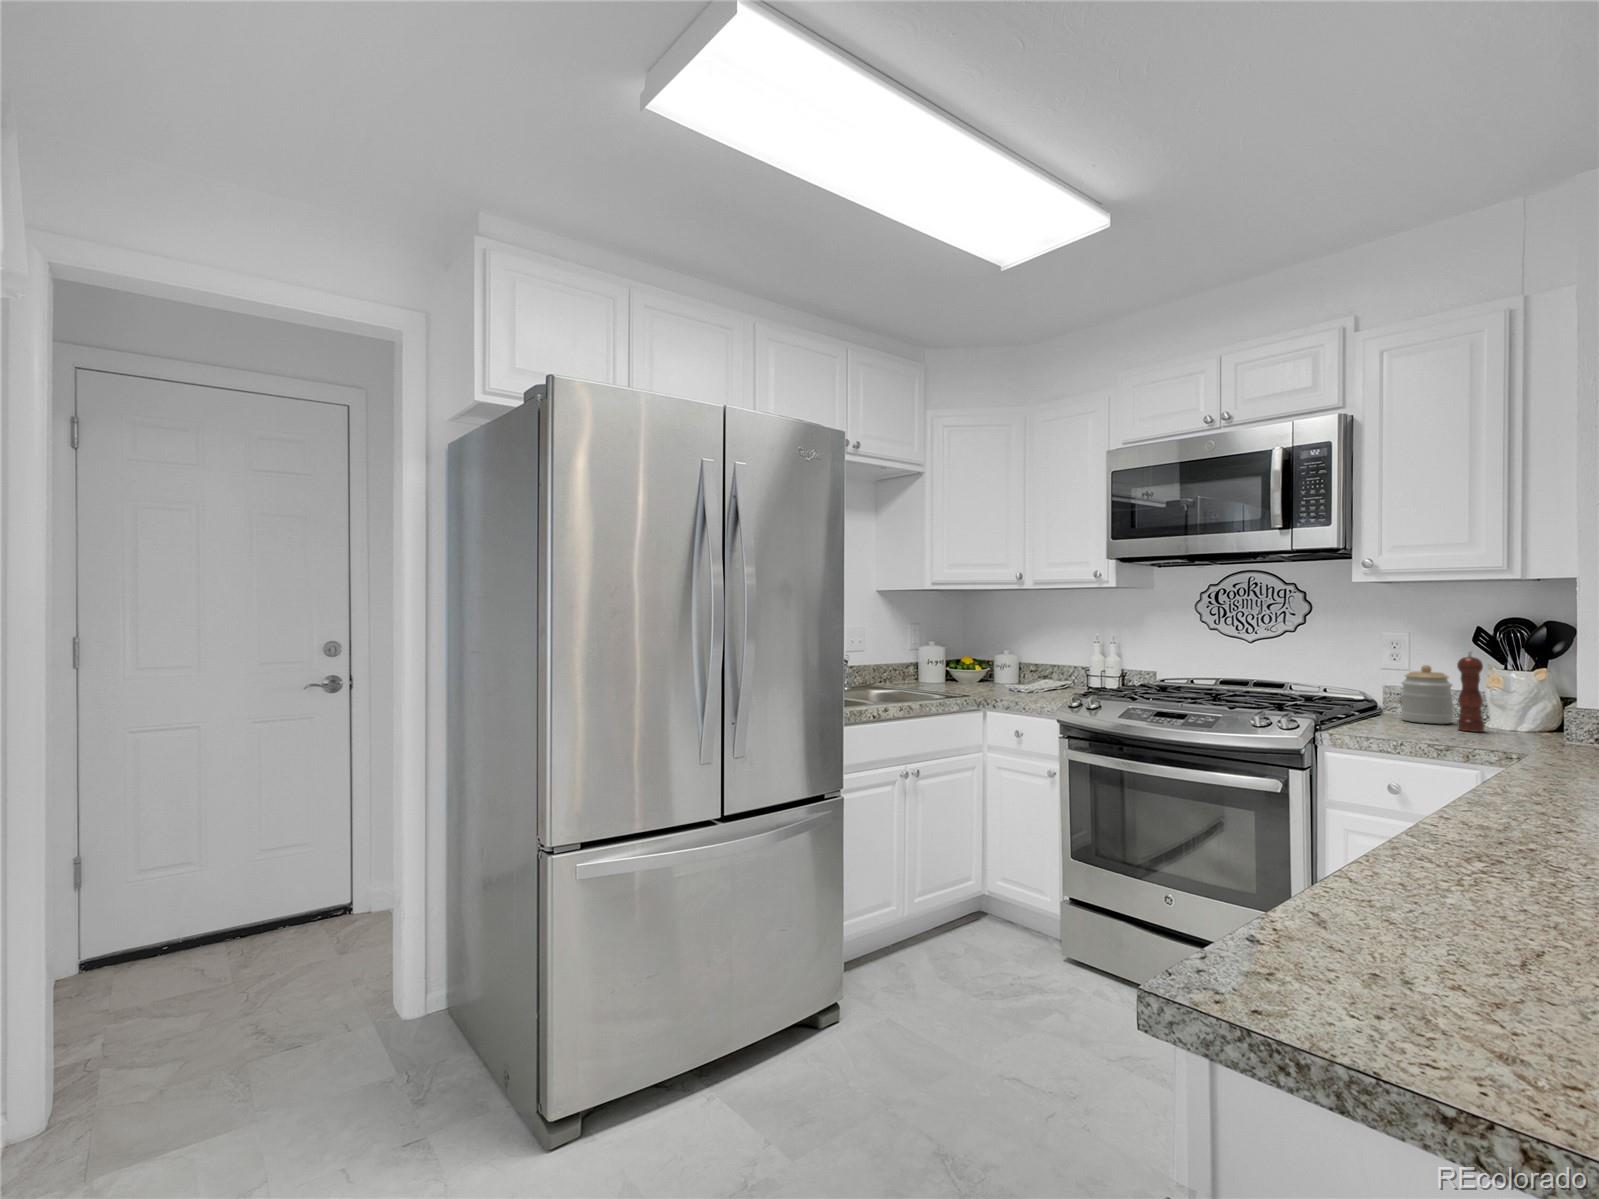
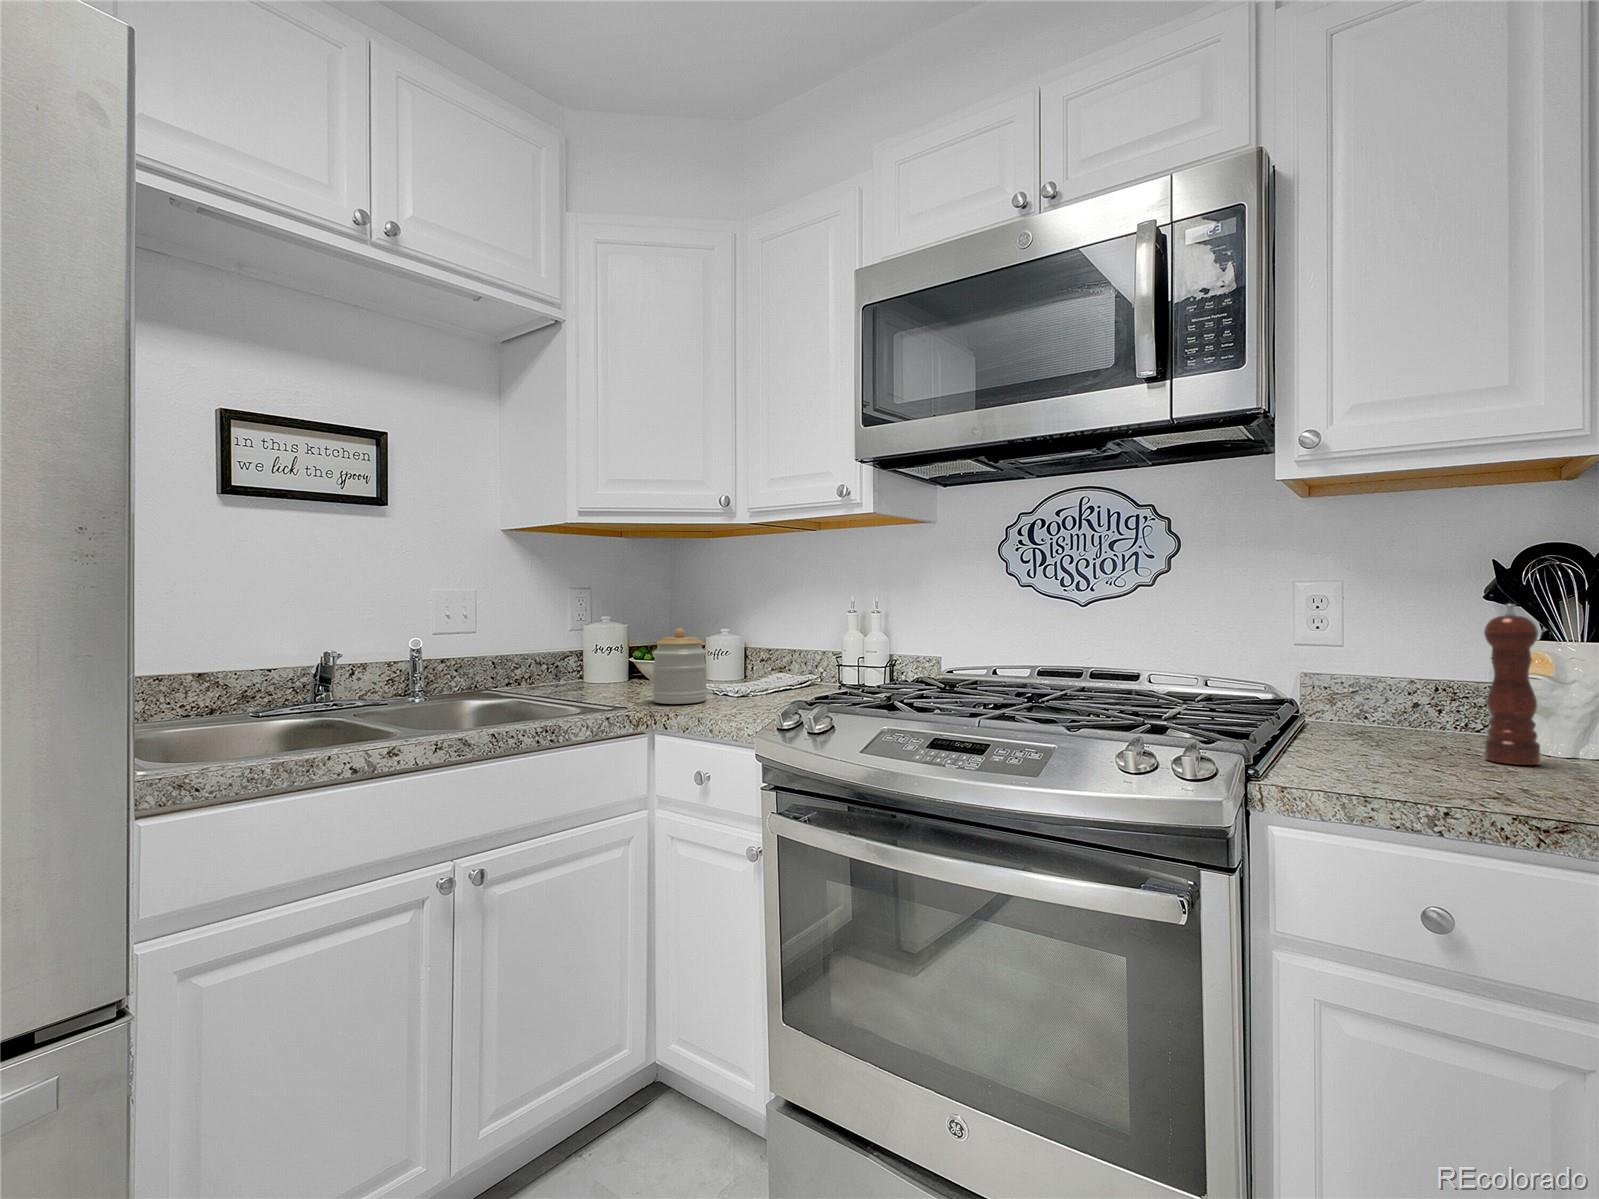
jar: present [1402,665,1453,724] -> present [652,628,707,704]

